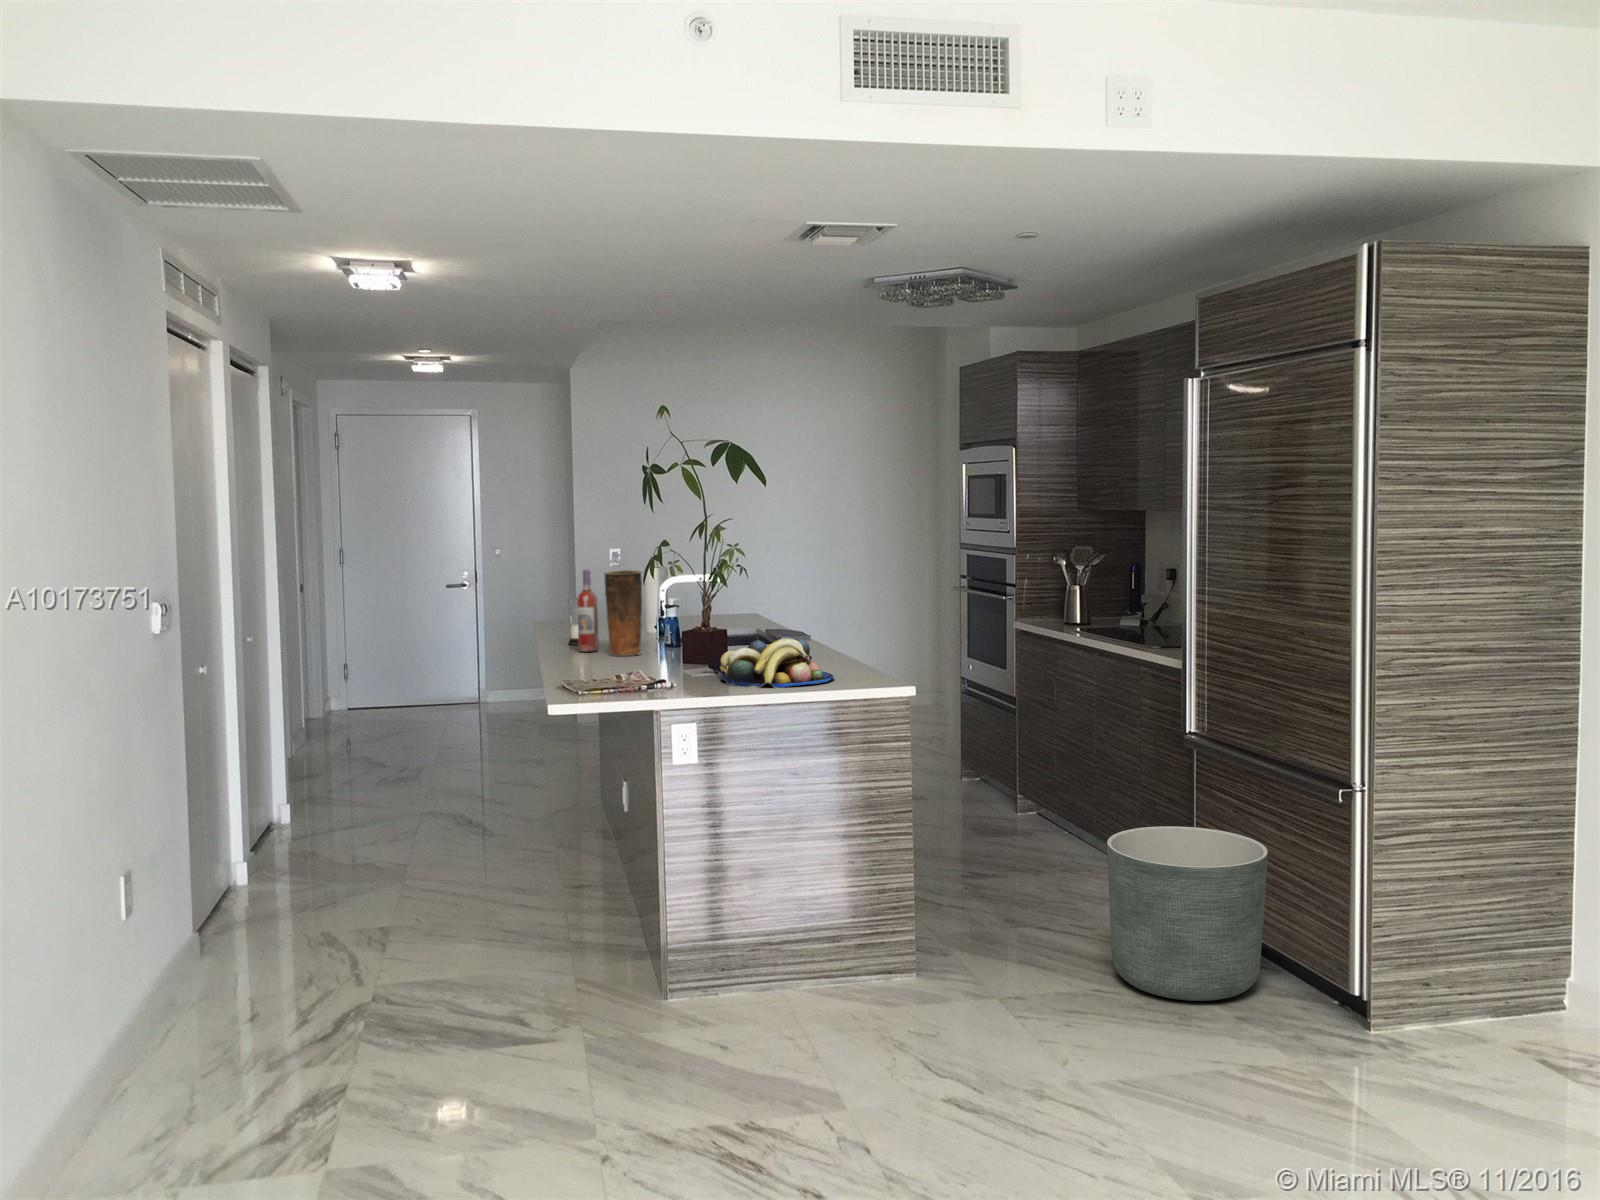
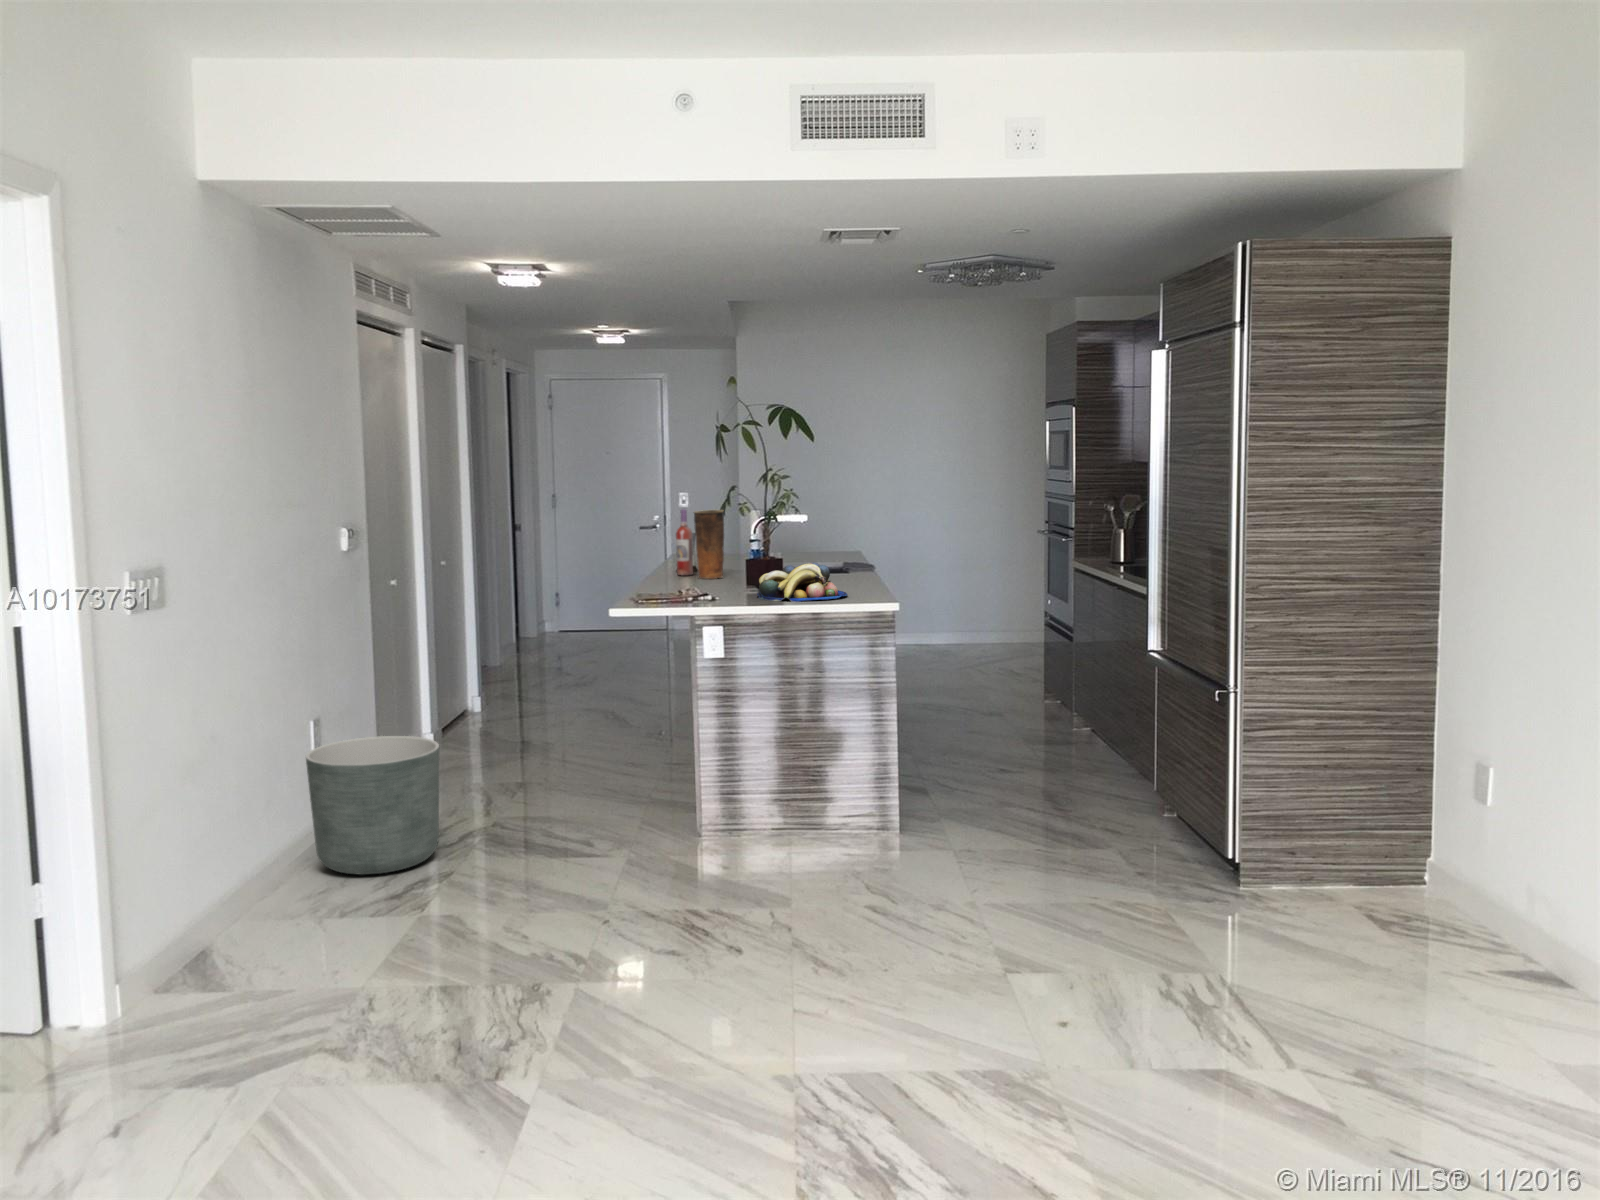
planter: present [1107,826,1268,1001] -> present [306,736,439,875]

